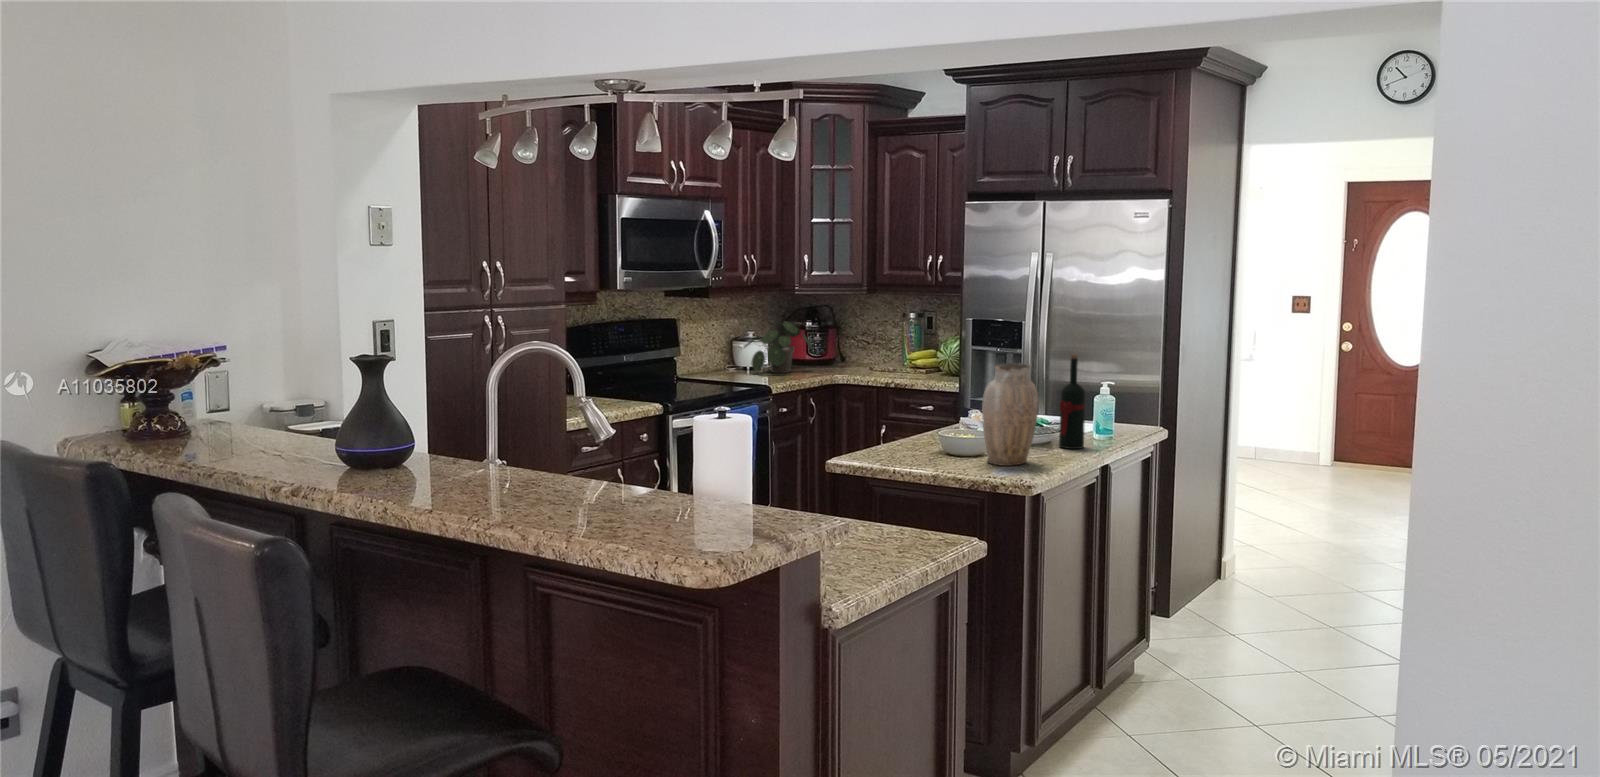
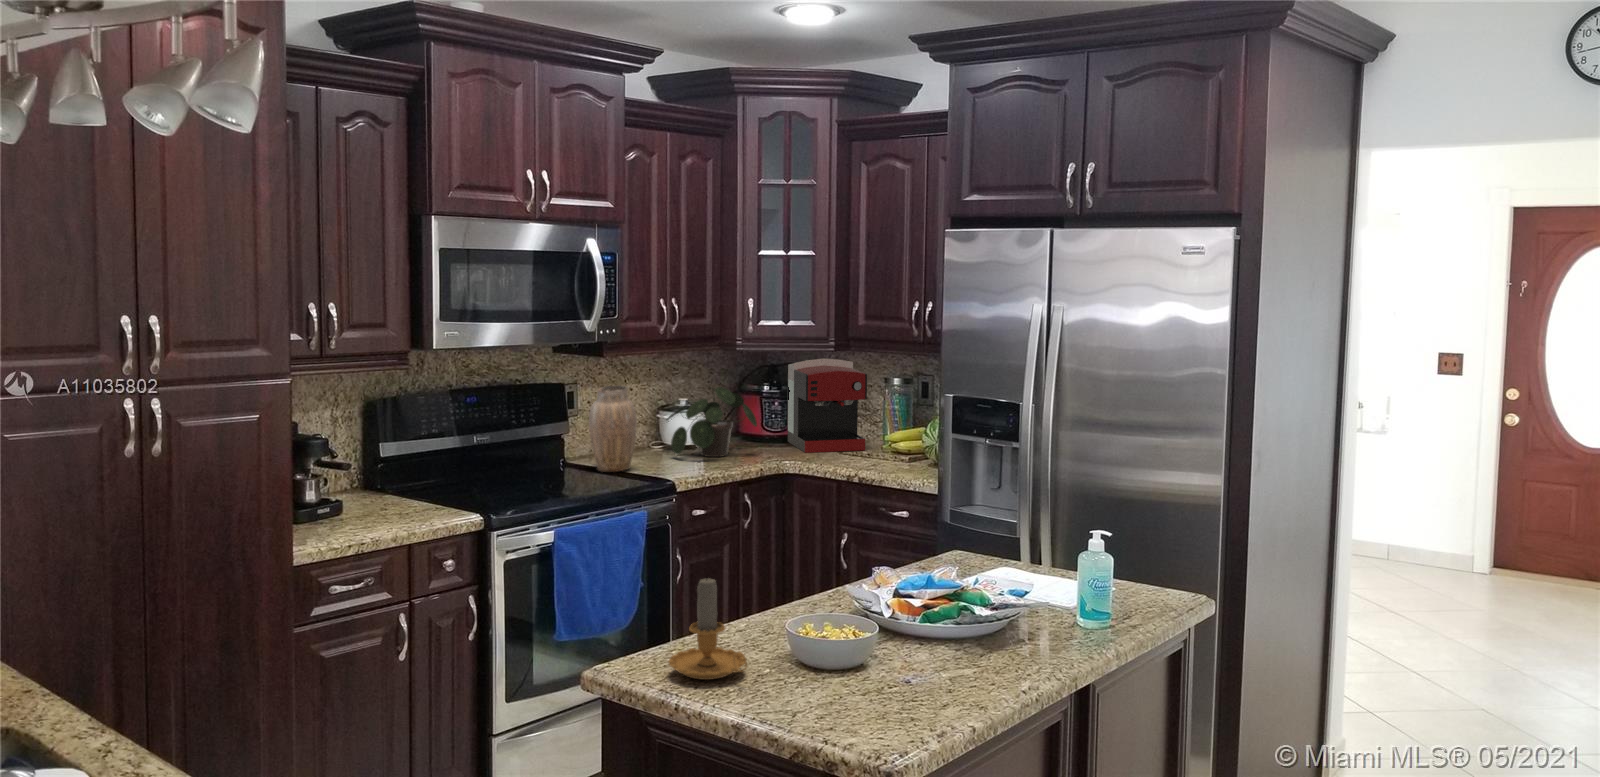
coffee maker: none [827,301,889,370] -> present [788,359,867,453]
wine bottle: present [1059,354,1085,449] -> none [1001,493,1048,656]
vase: present [982,363,1039,466] -> present [589,386,637,472]
candle: none [875,401,926,461] -> present [669,578,747,680]

